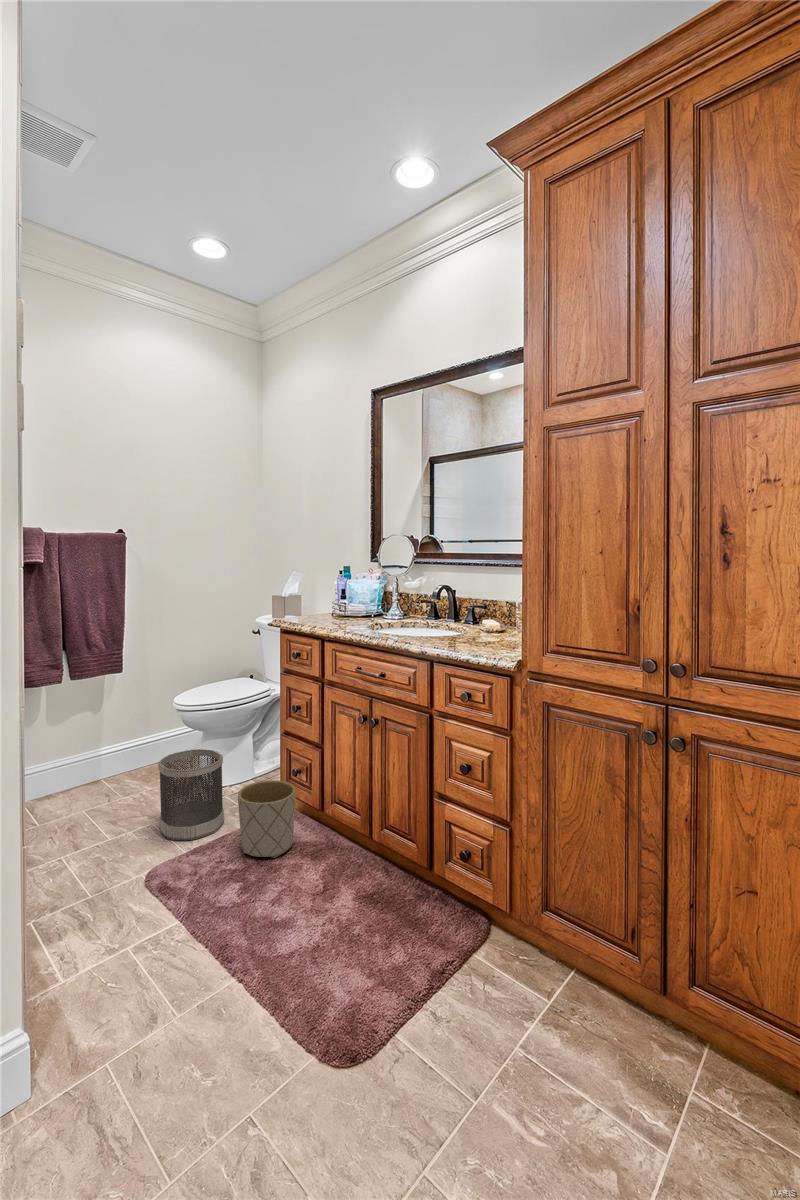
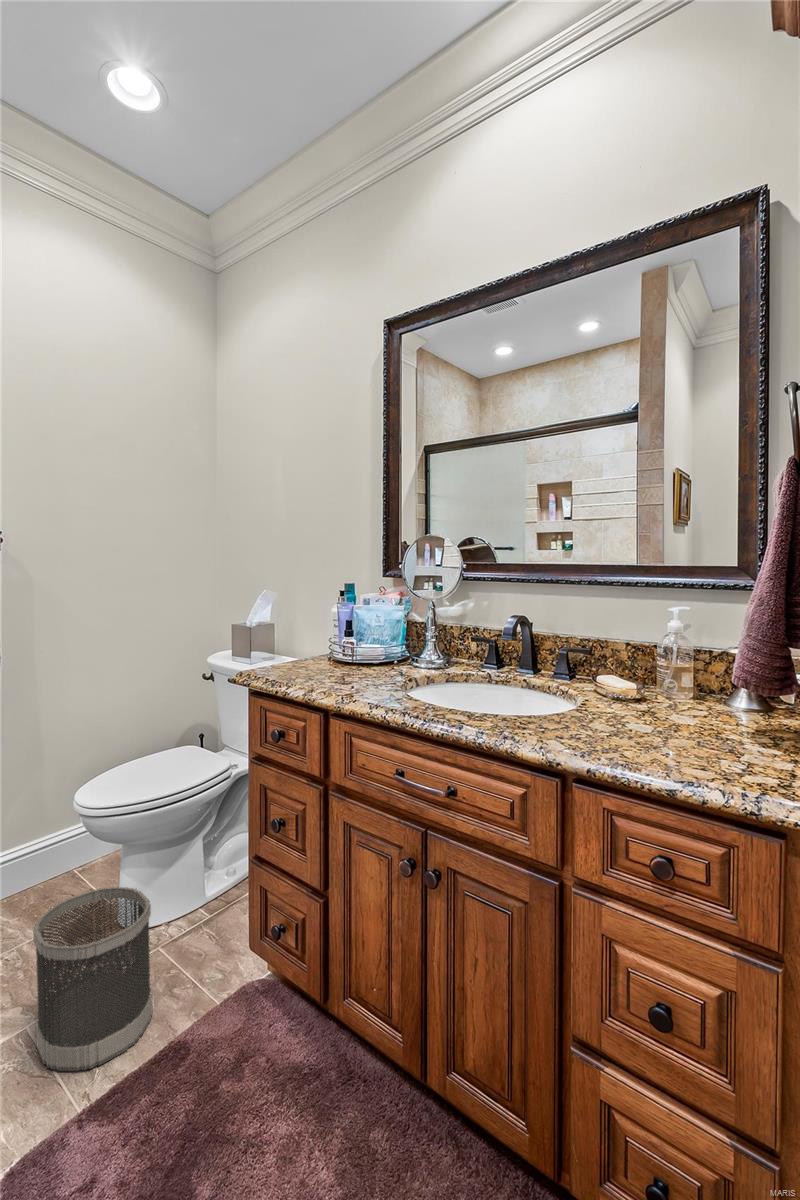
planter: present [238,780,295,858] -> none [174,950,278,1116]

